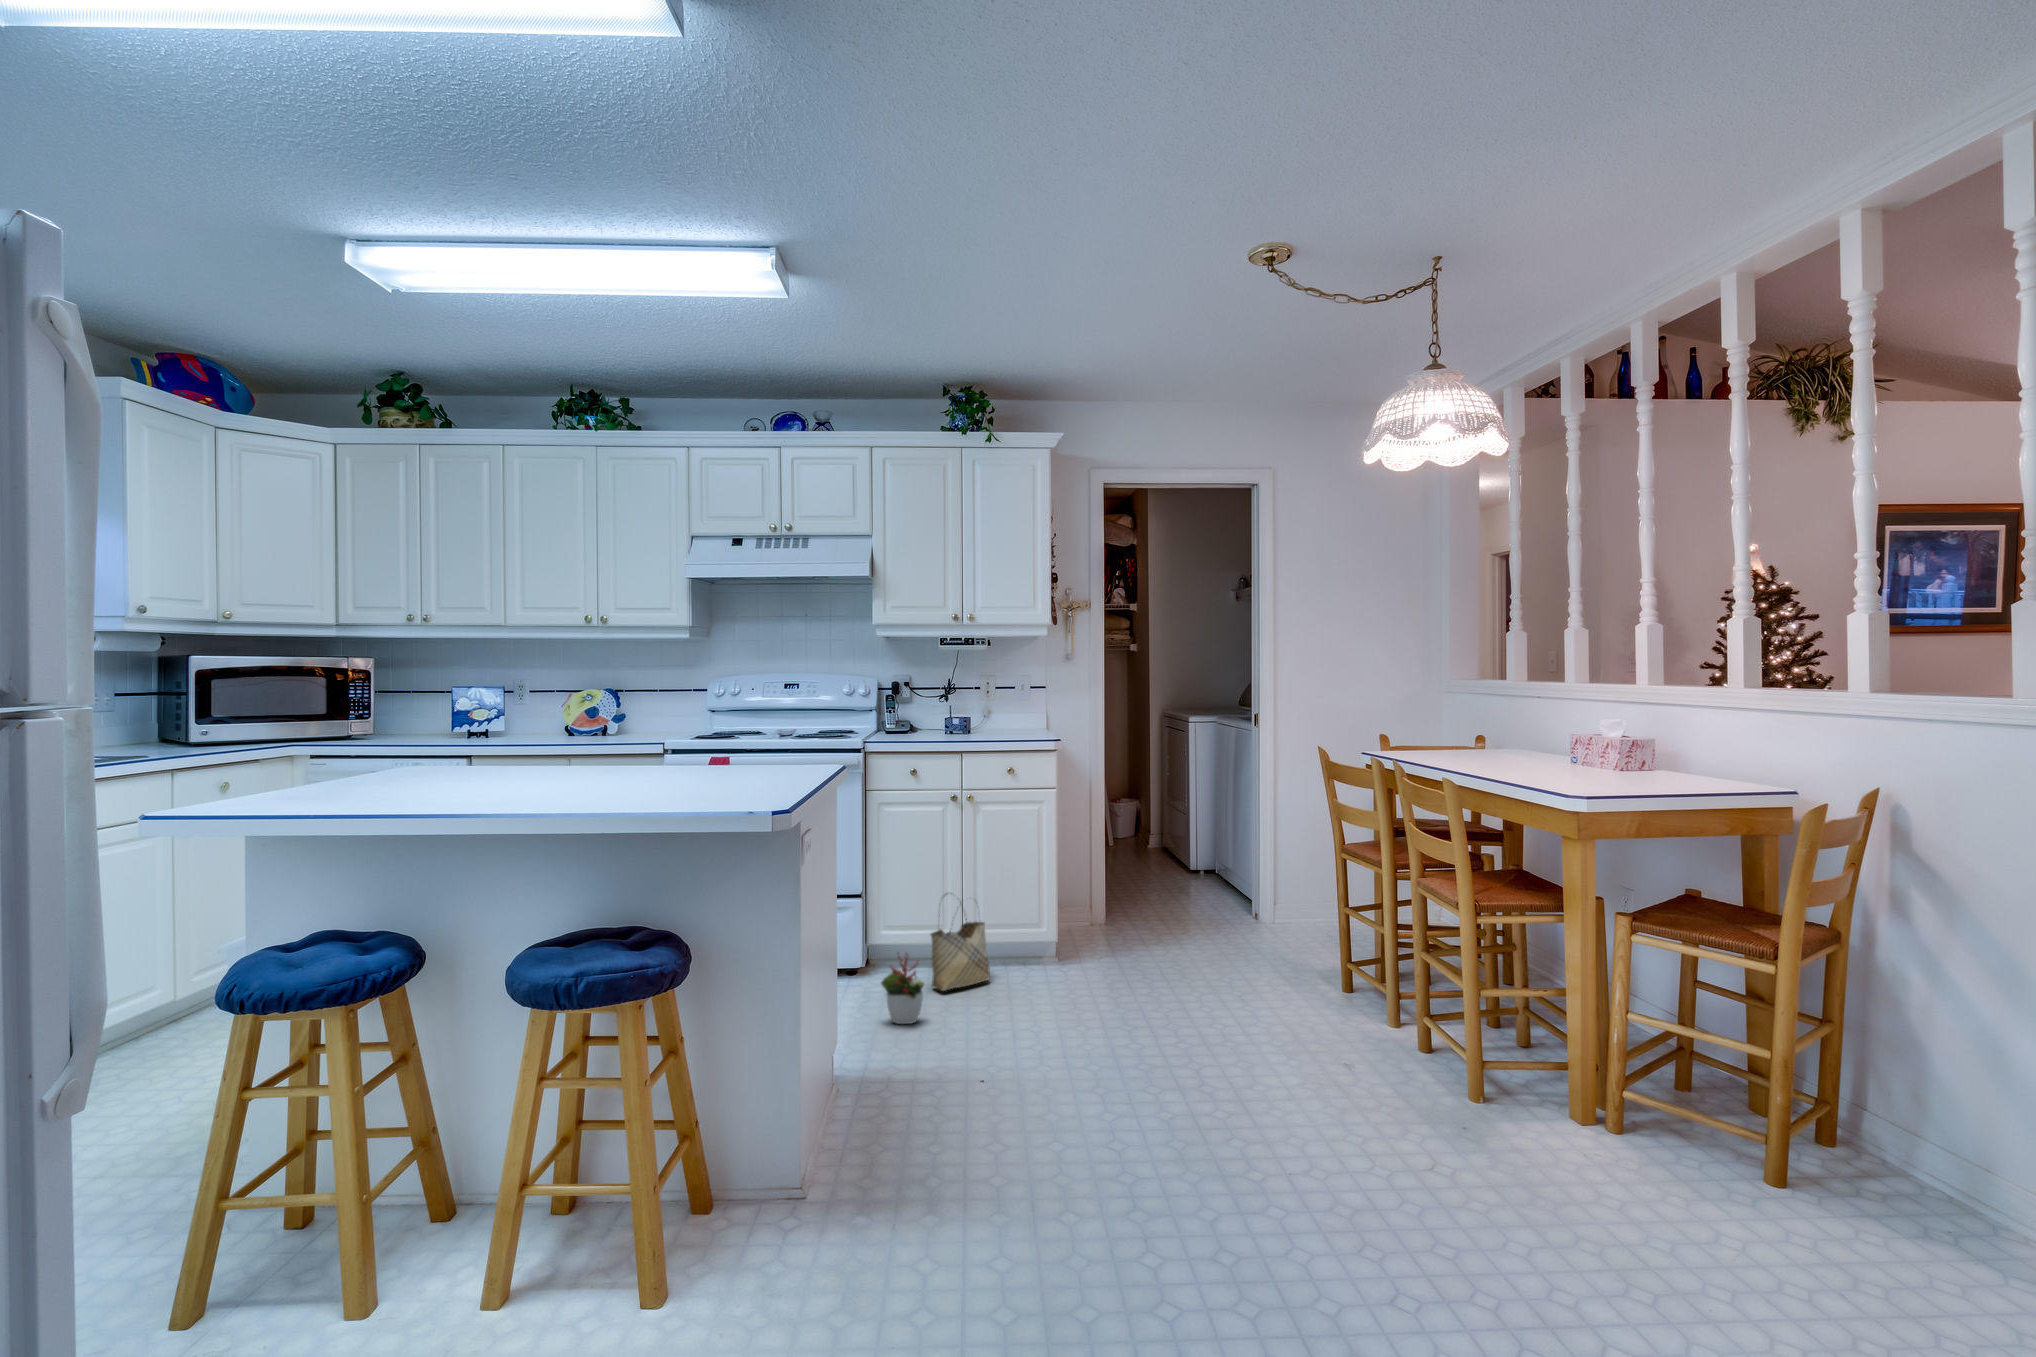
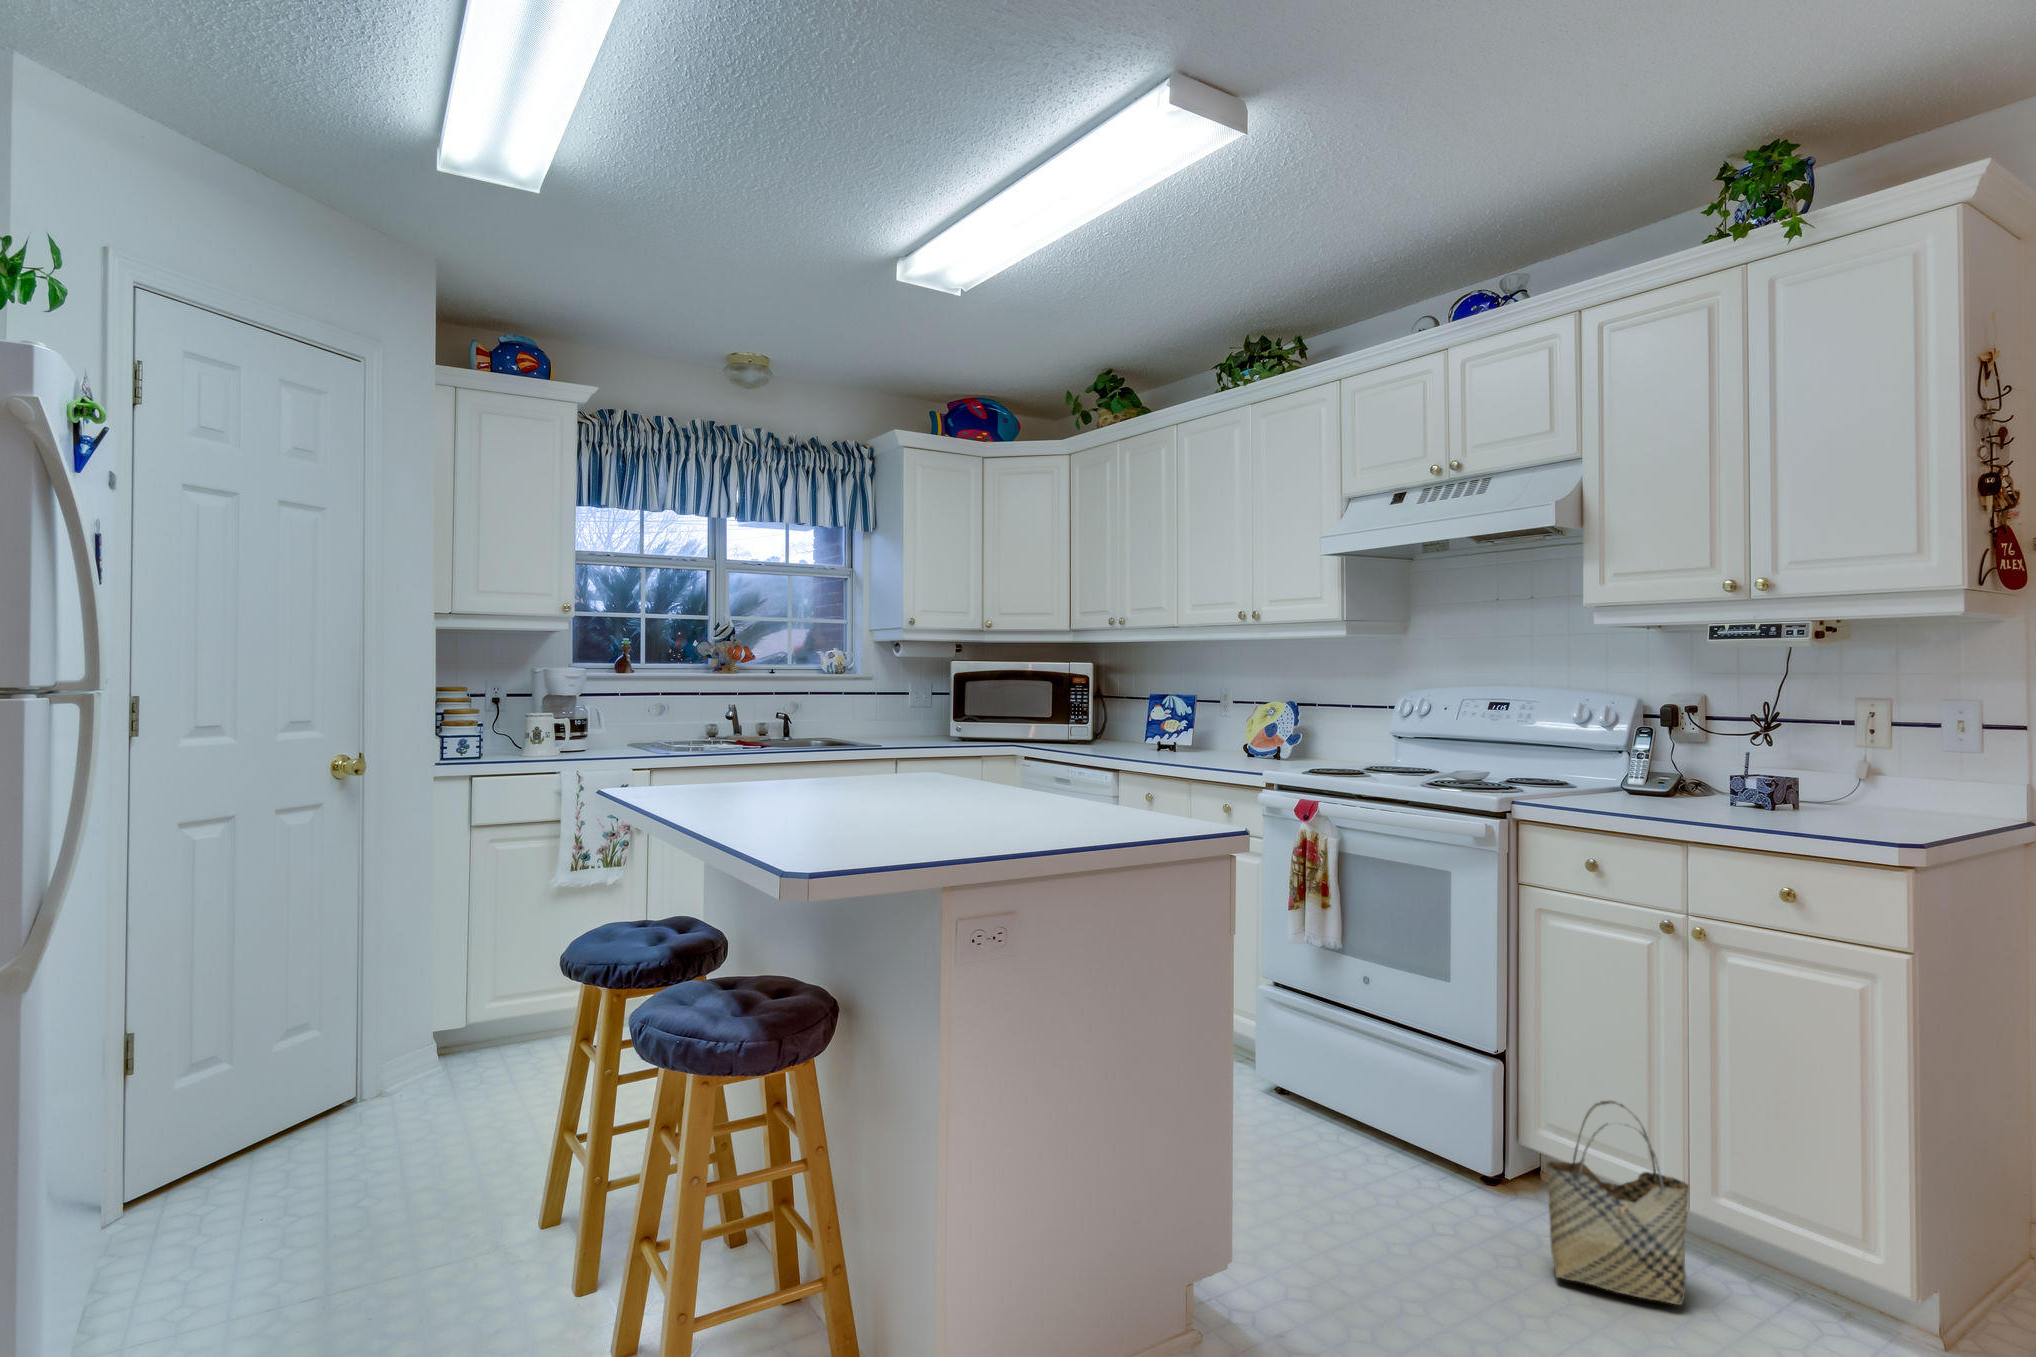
decorative plant: present [881,952,924,1024] -> none [1384,1163,1454,1301]

